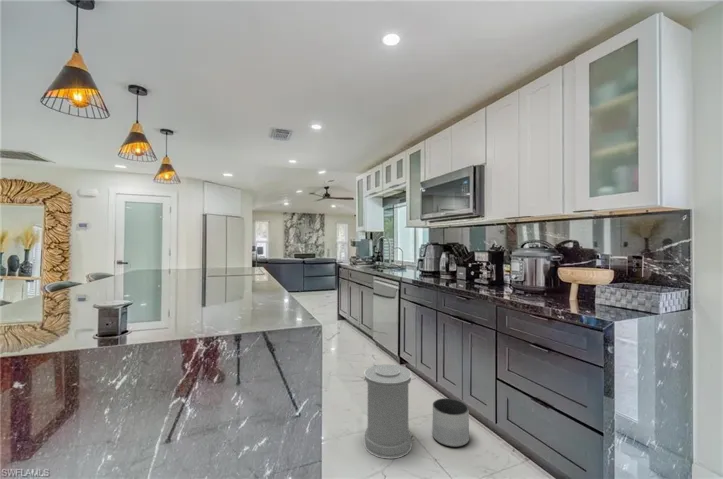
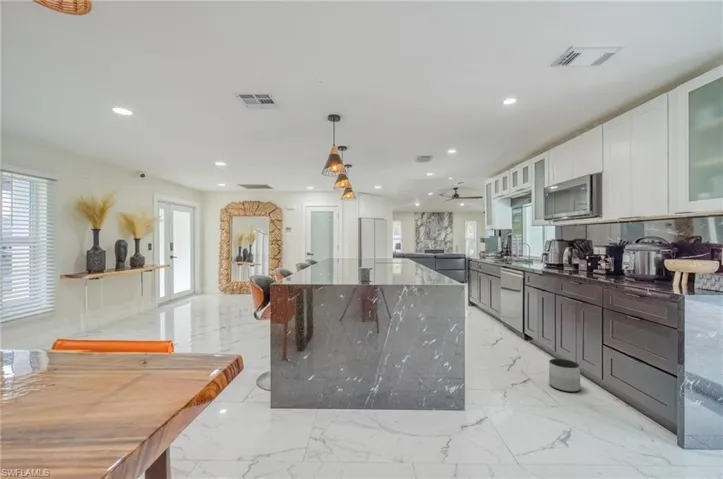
trash can: present [364,364,412,458] -> none [494,329,531,390]

